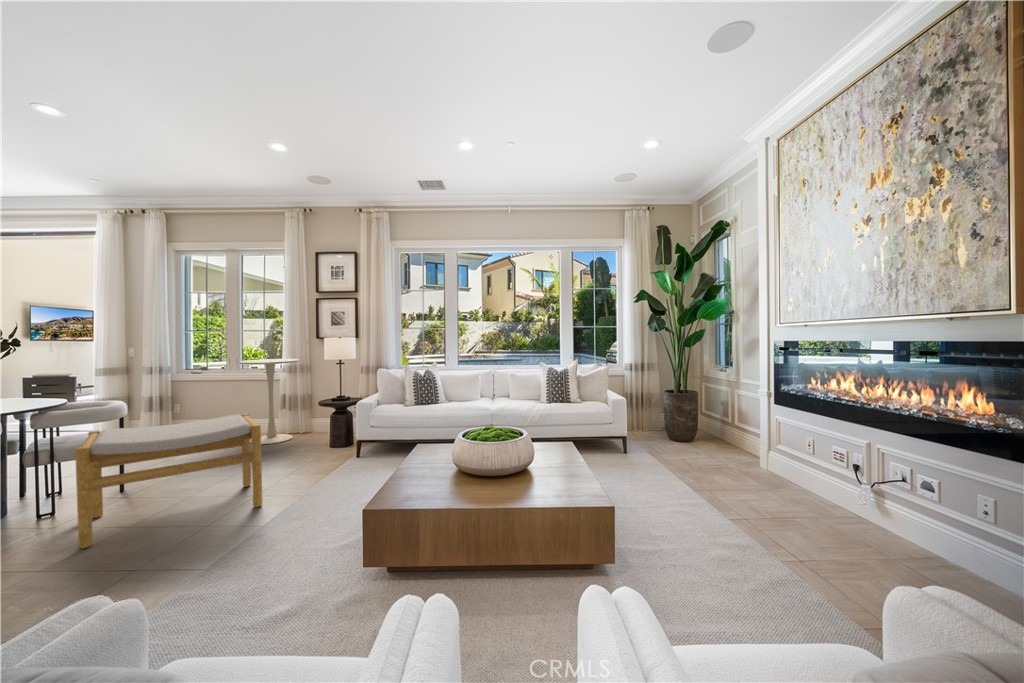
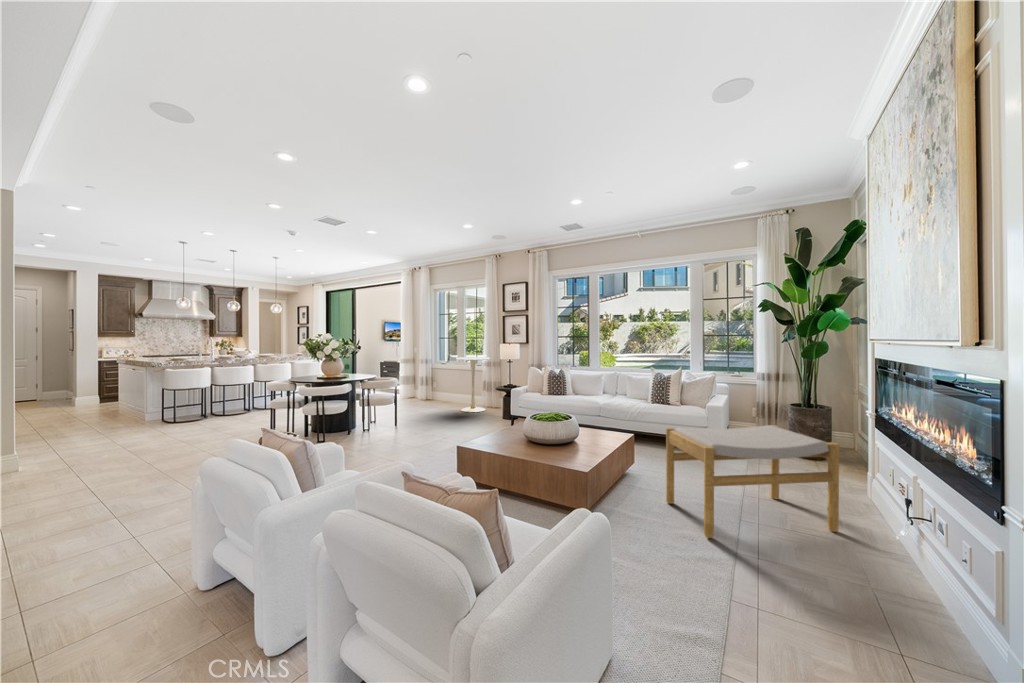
footstool: present [75,413,262,548] -> present [666,425,839,538]

